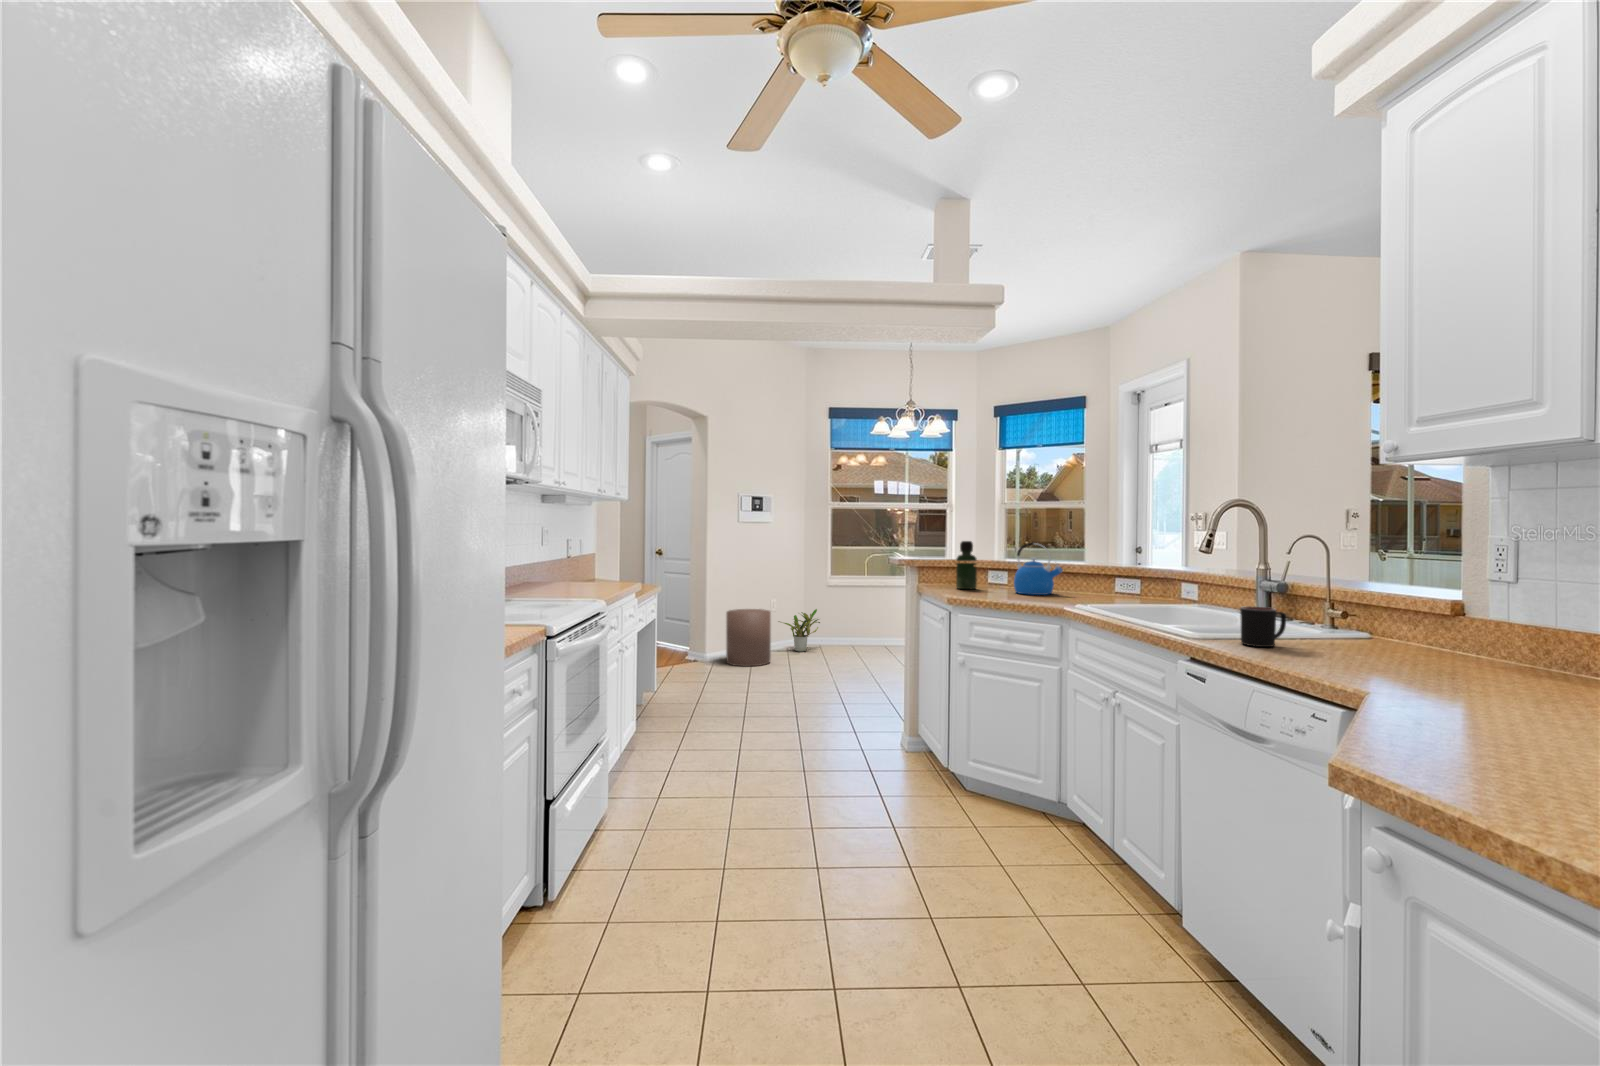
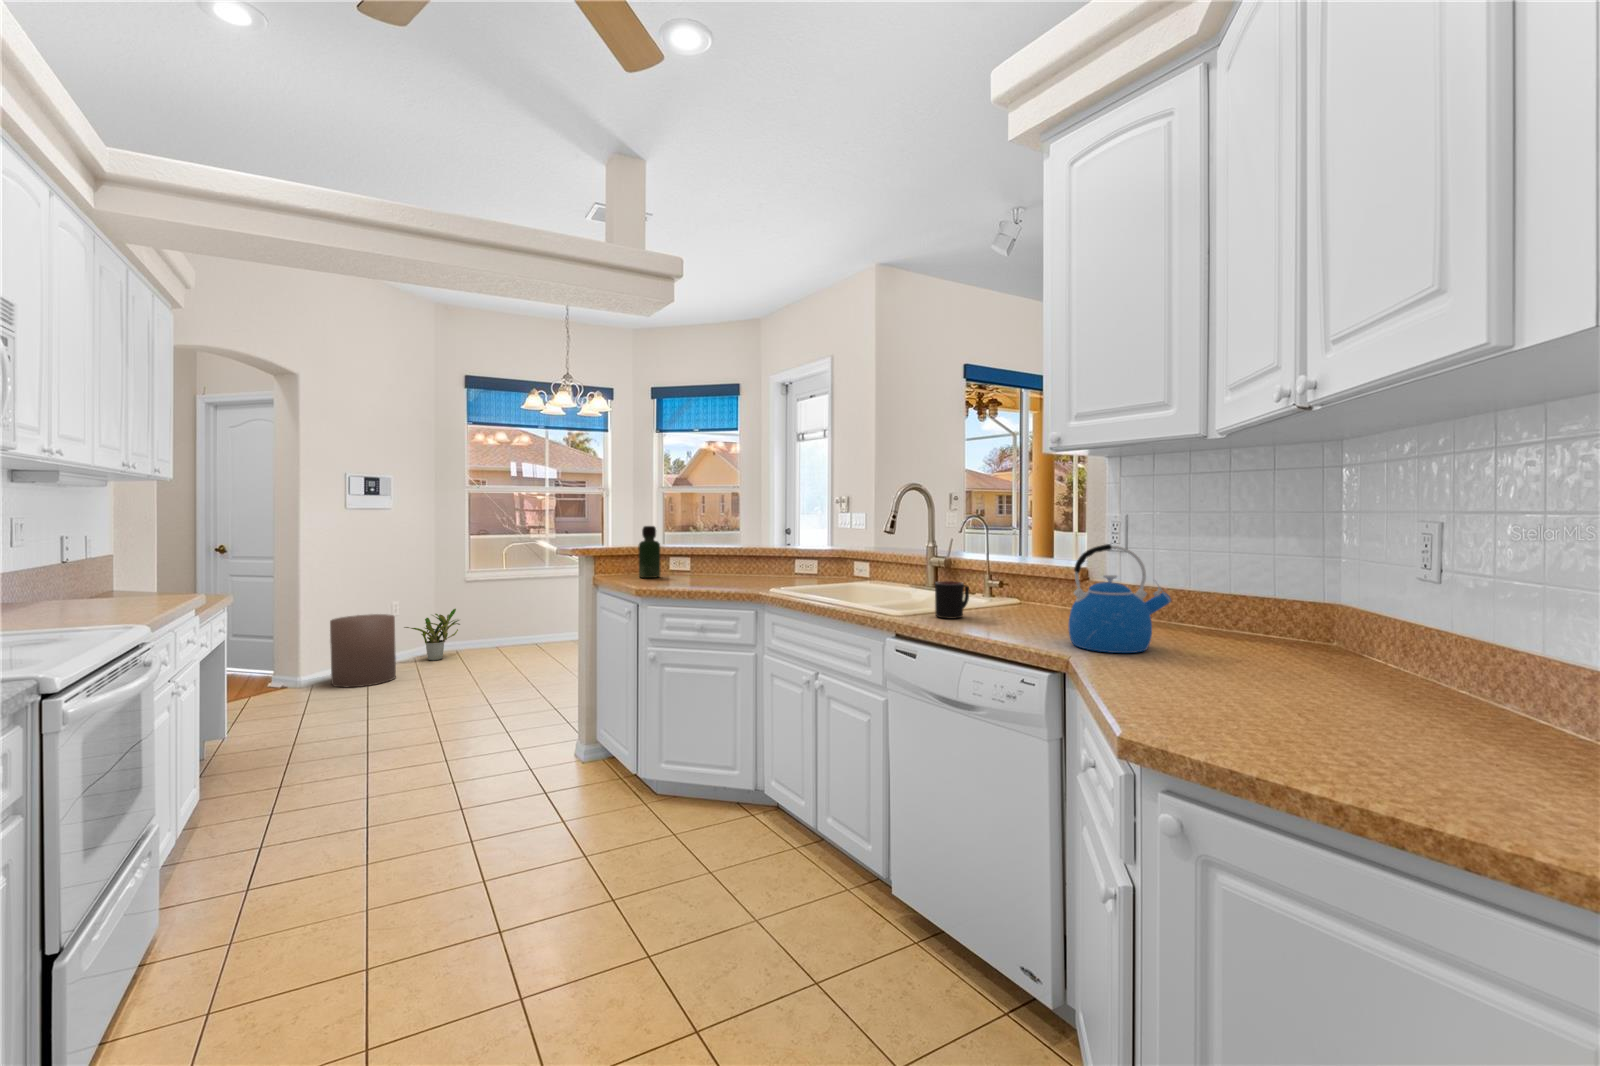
kettle: present [1014,543,1063,595] -> present [1069,544,1171,653]

